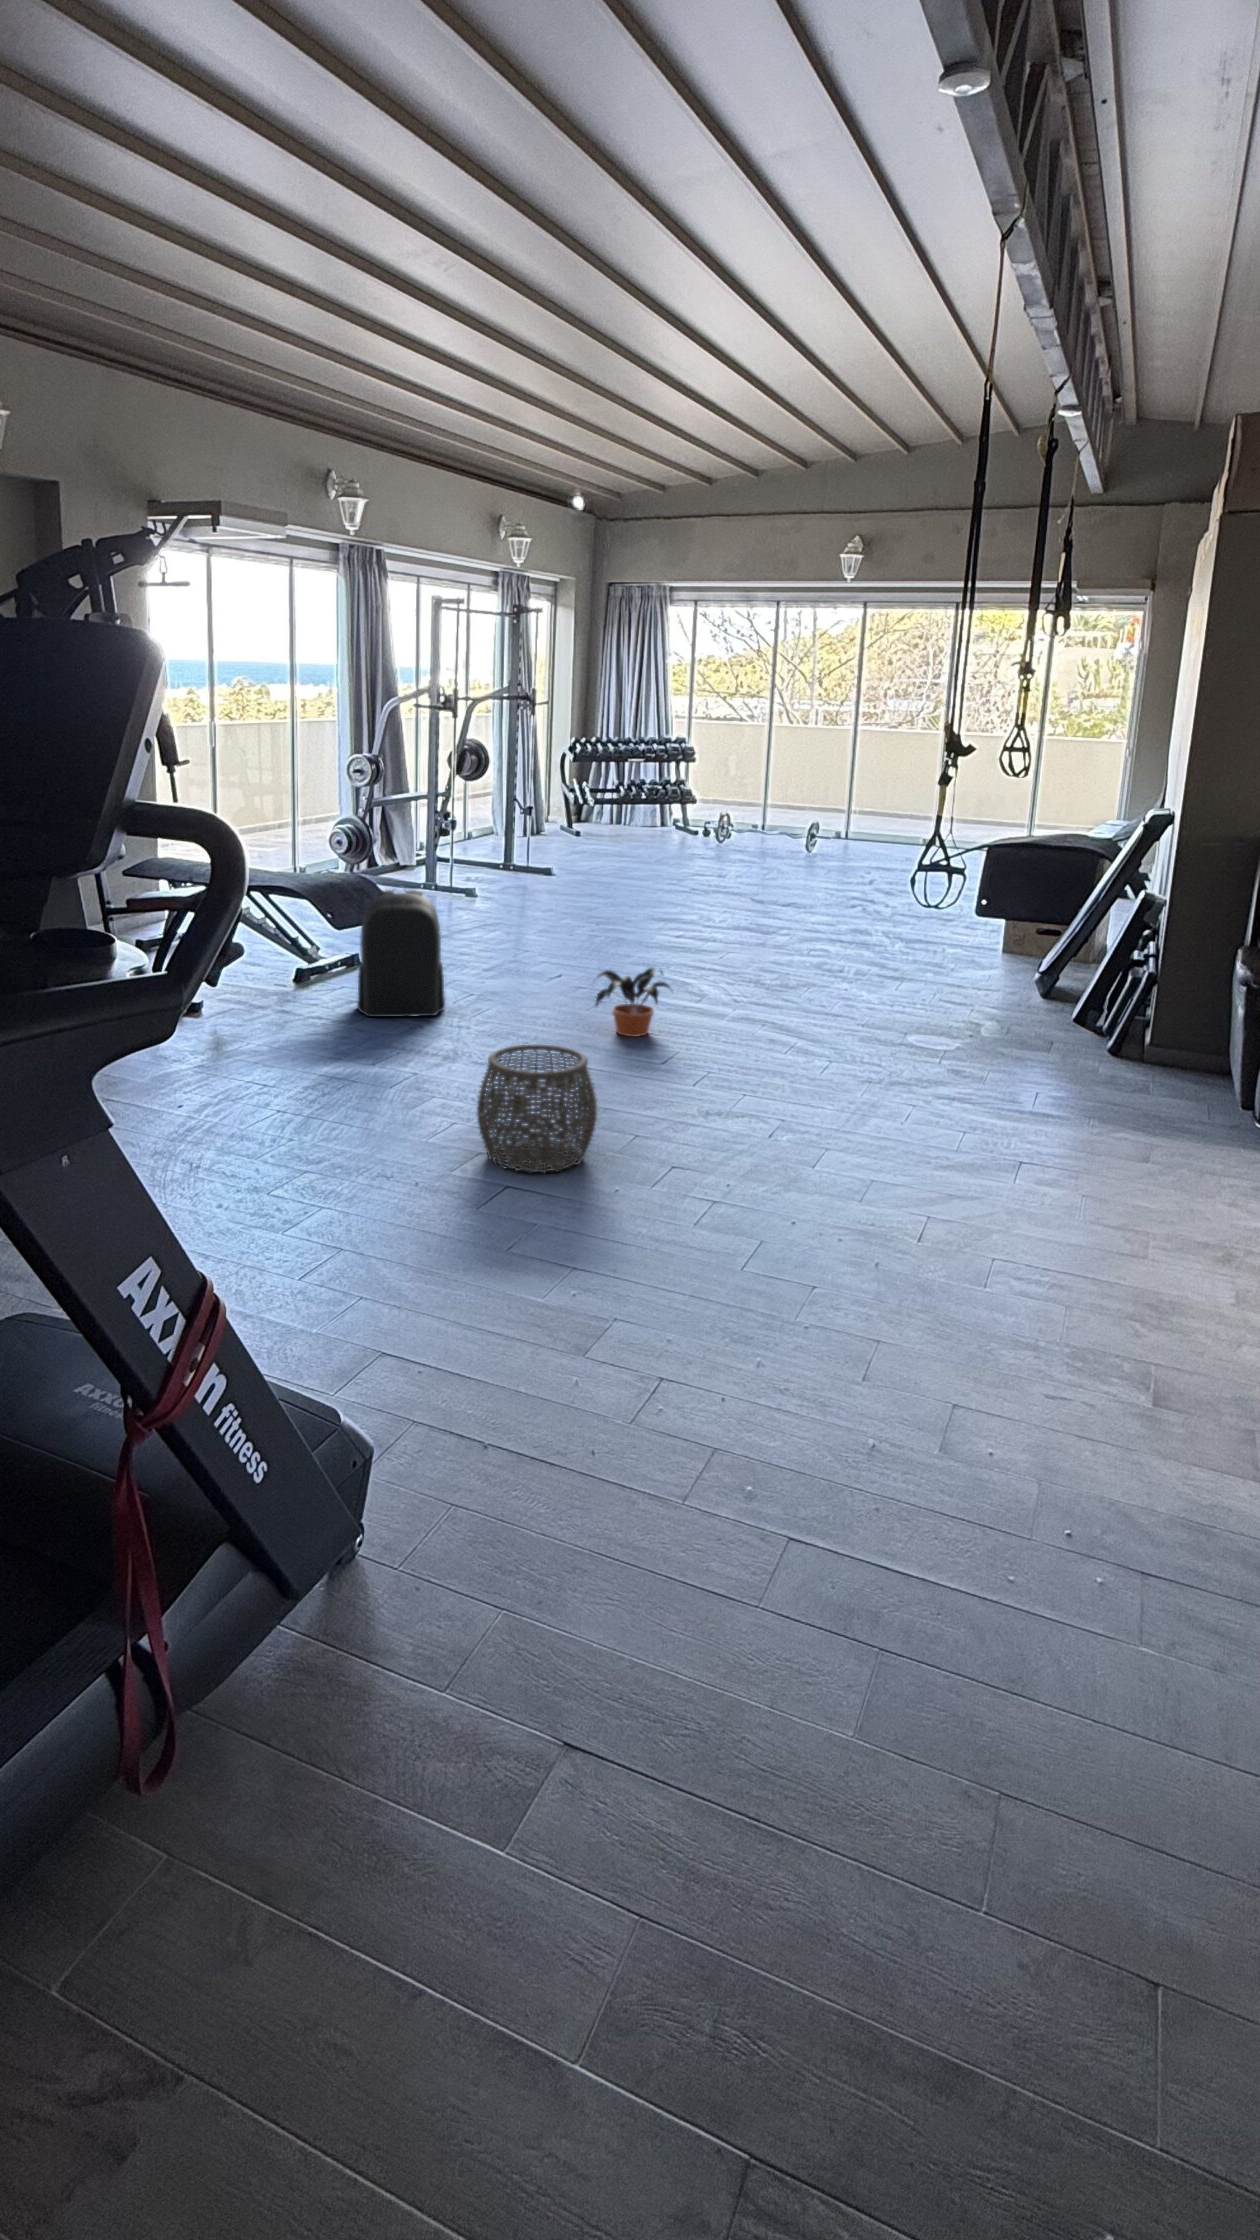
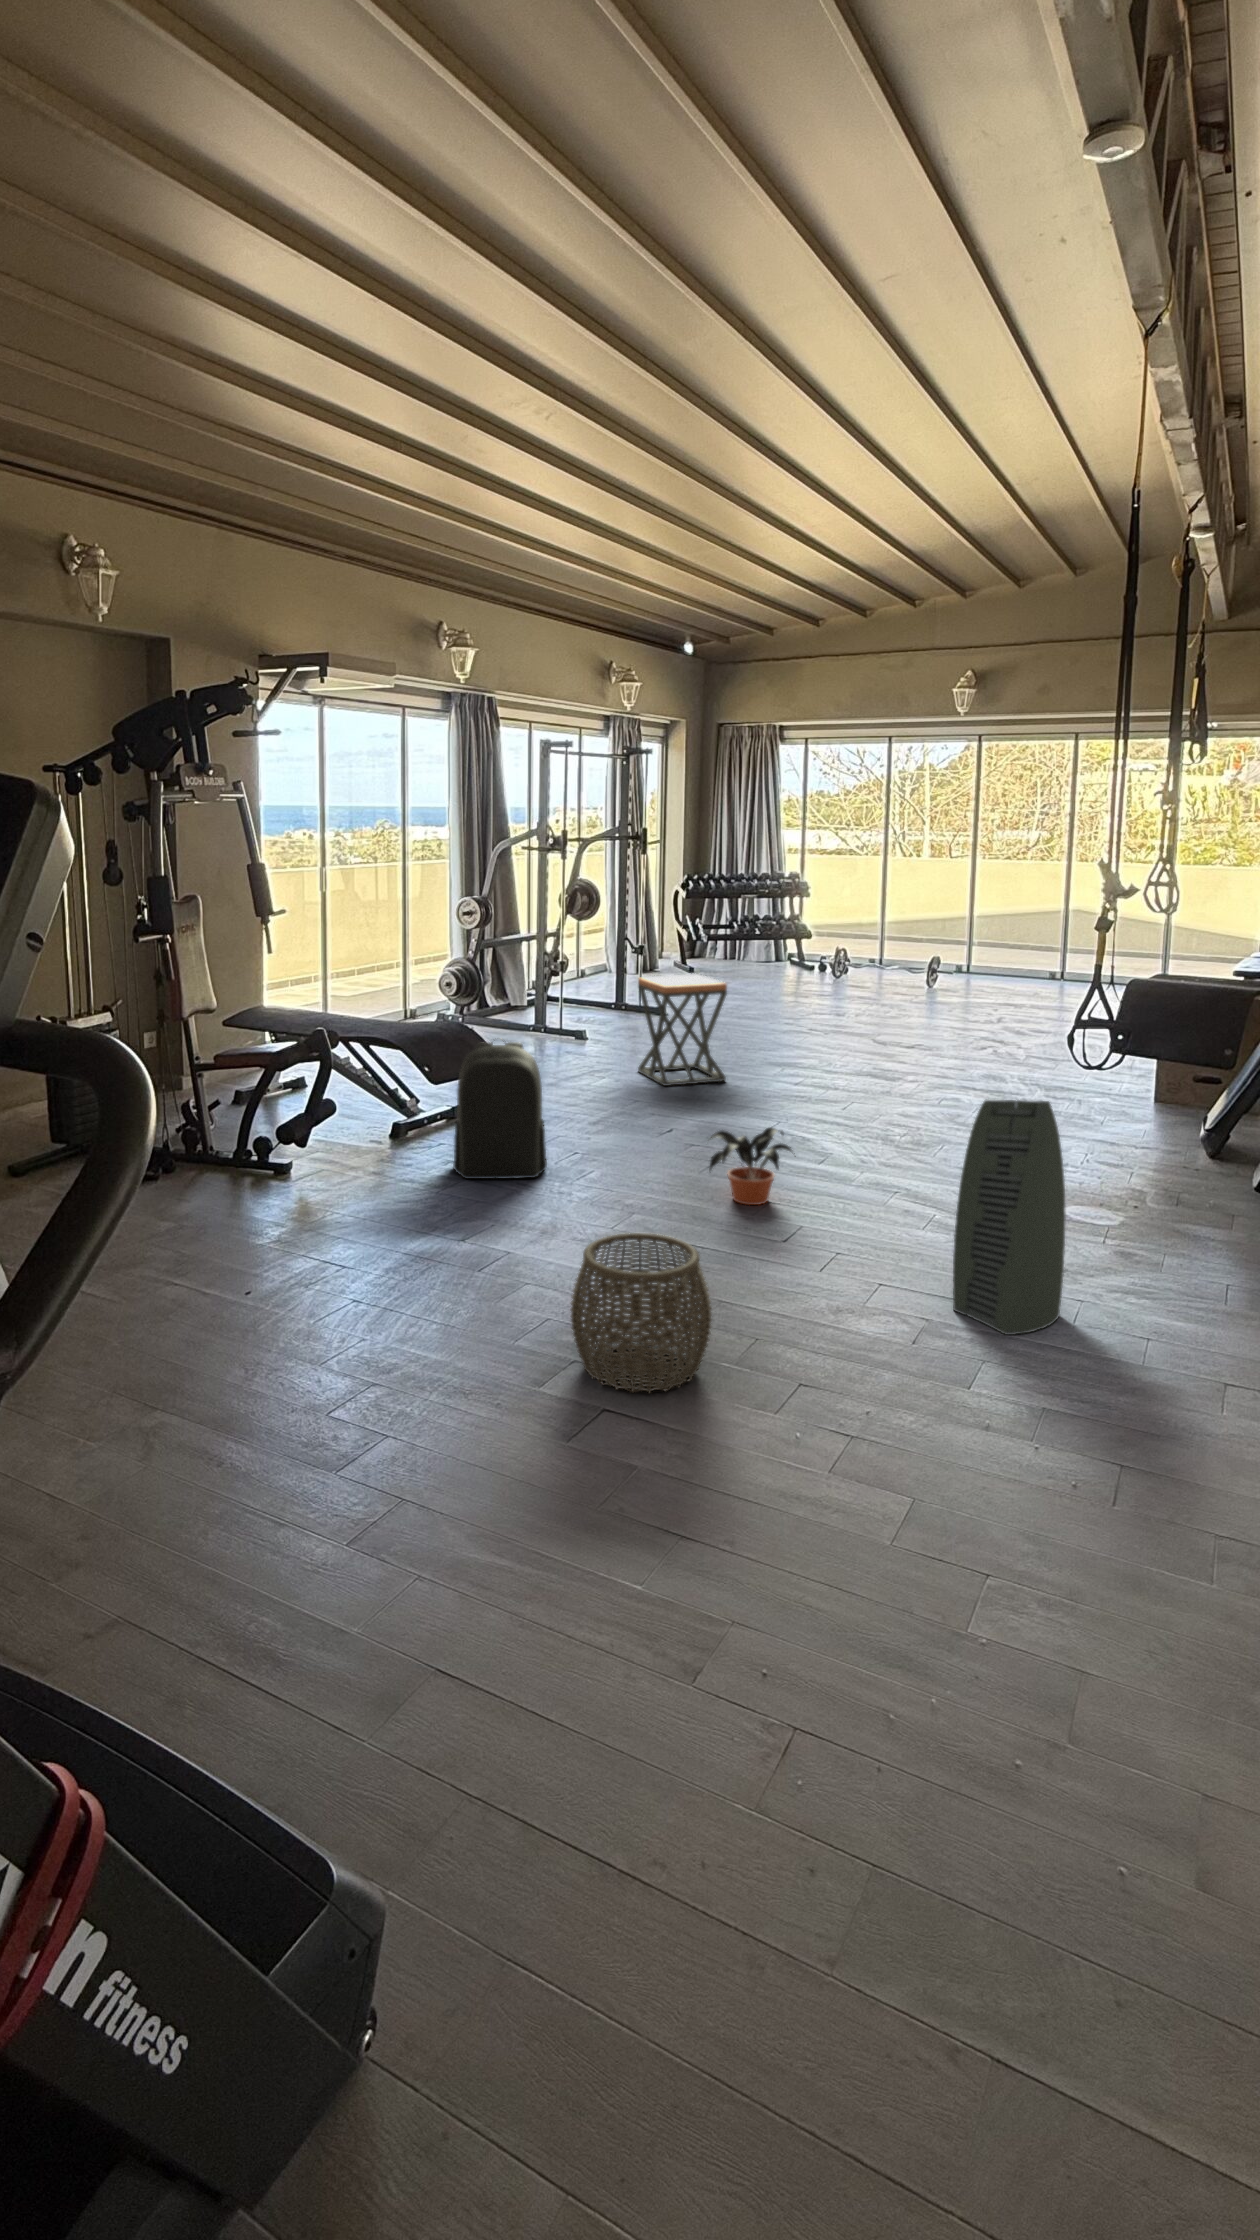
stool: none [527,833,614,939] -> present [638,974,727,1086]
air purifier: none [802,932,898,1130] -> present [953,1099,1066,1335]

